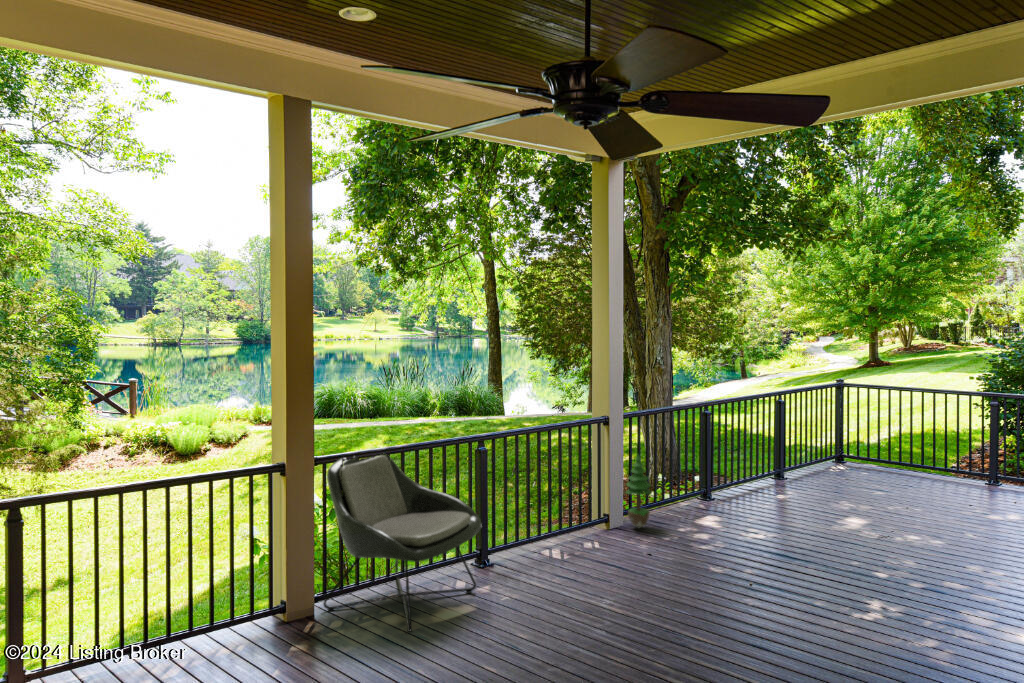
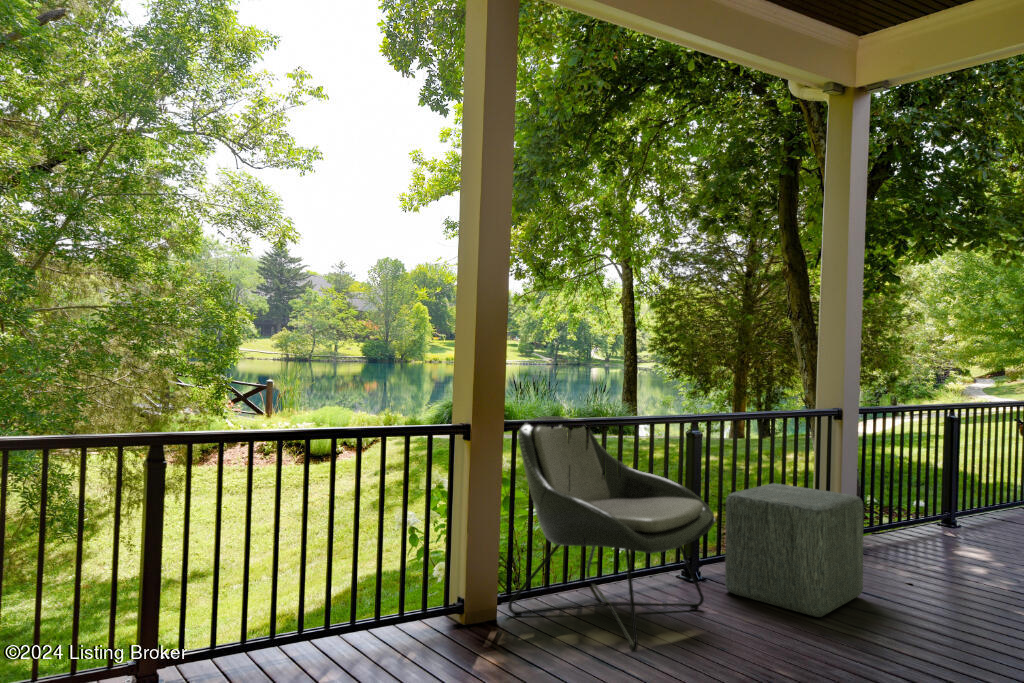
potted tree: present [626,455,651,529] -> none [861,453,901,552]
ottoman: none [498,488,599,591] -> present [725,483,863,617]

